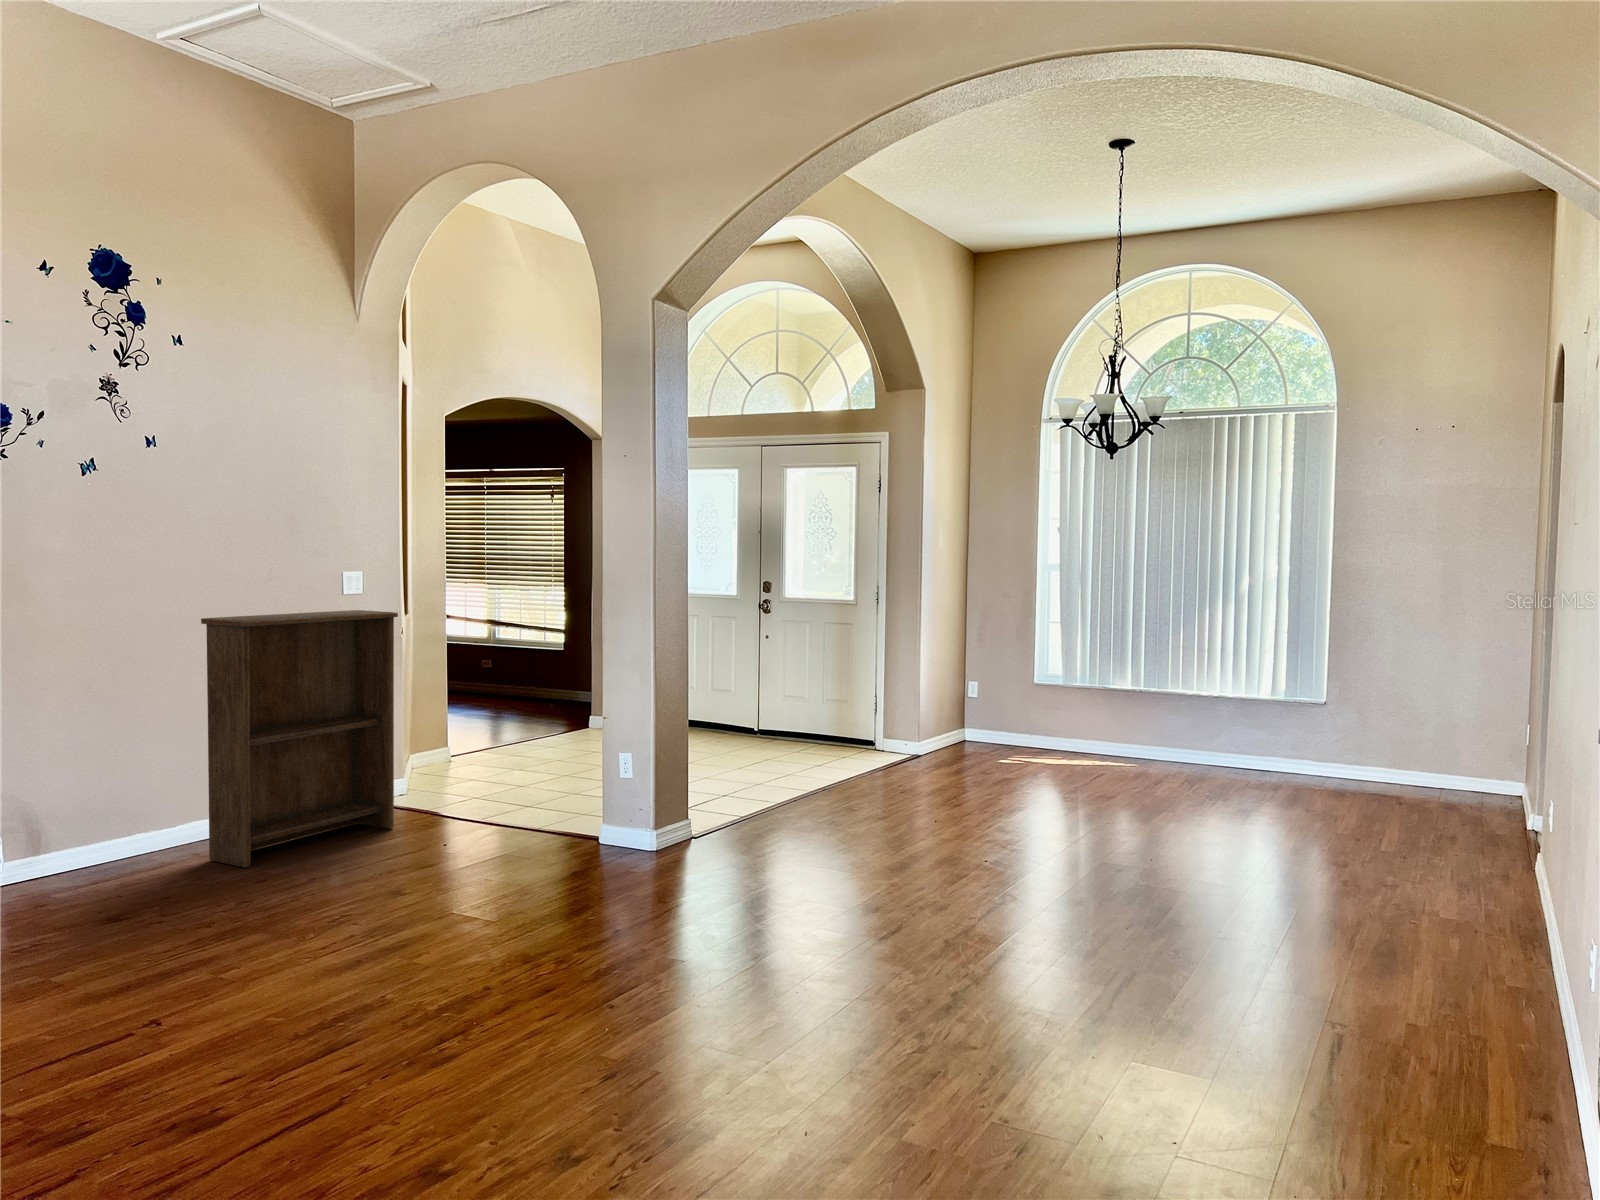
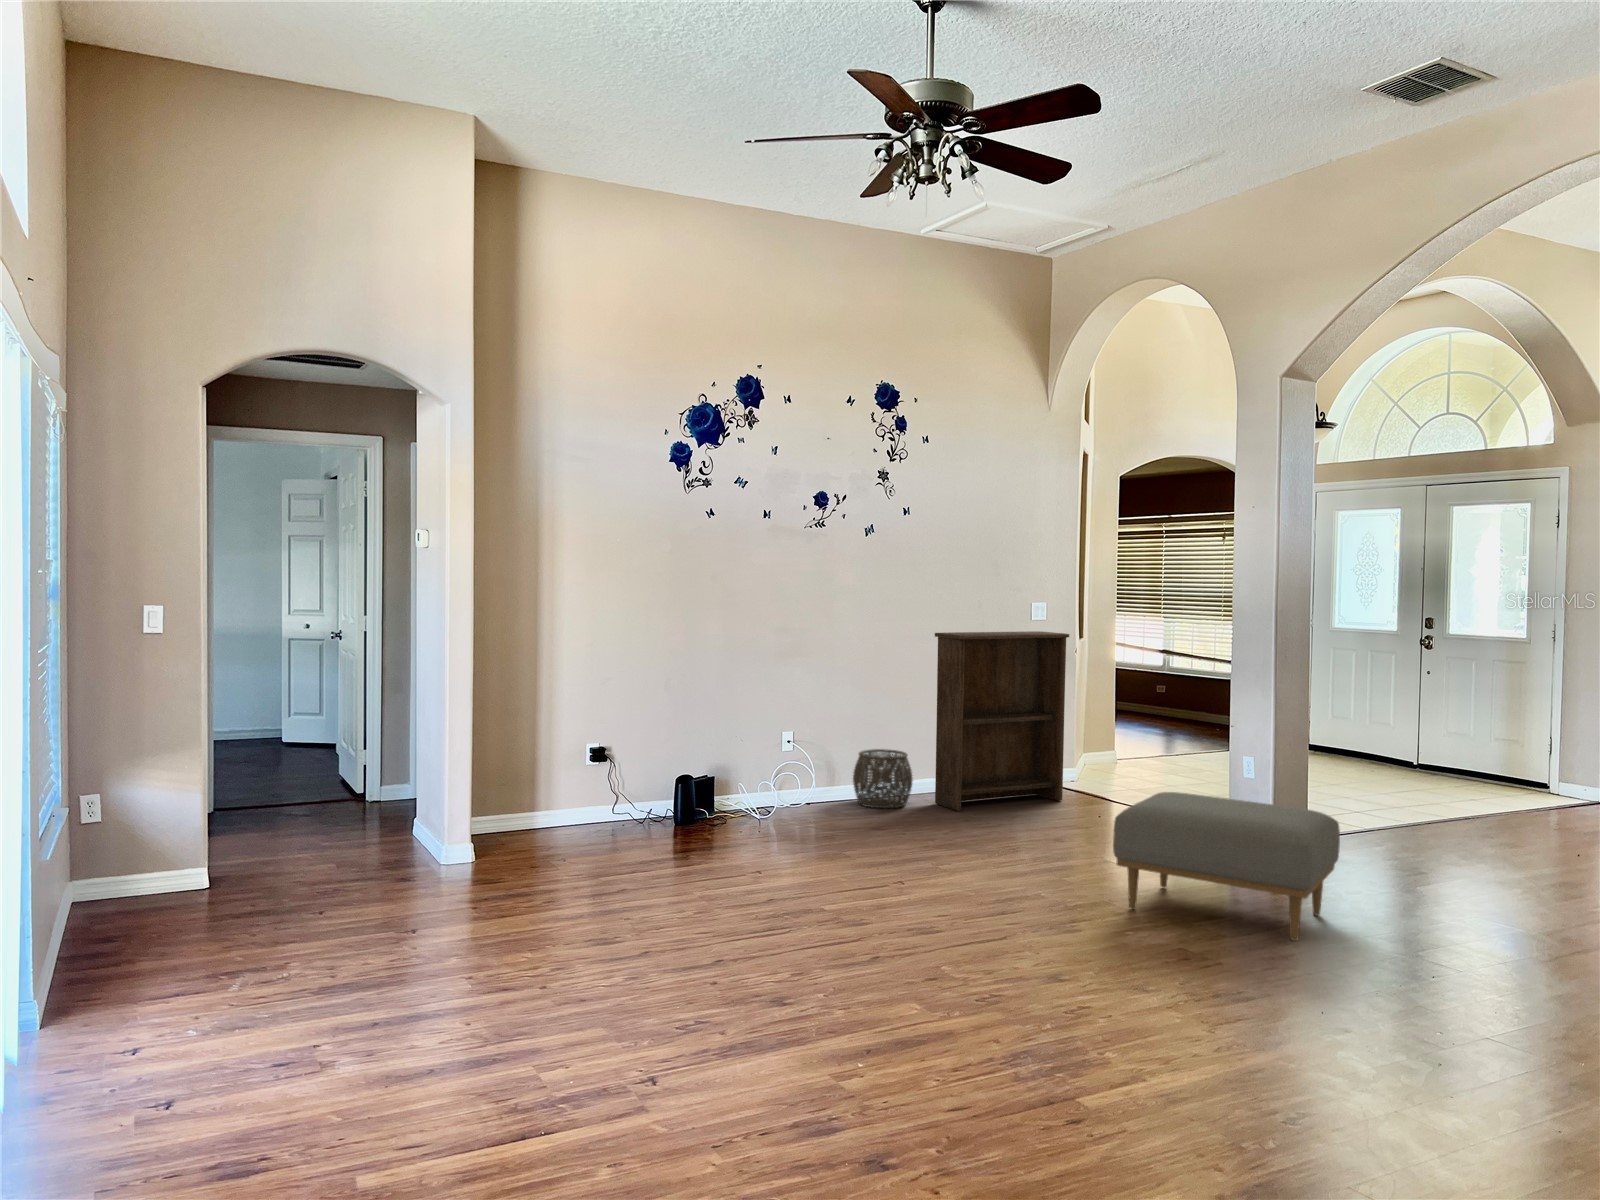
woven basket: none [68,792,173,885] -> present [853,749,913,809]
ottoman: none [492,822,760,1000] -> present [1113,792,1340,941]

